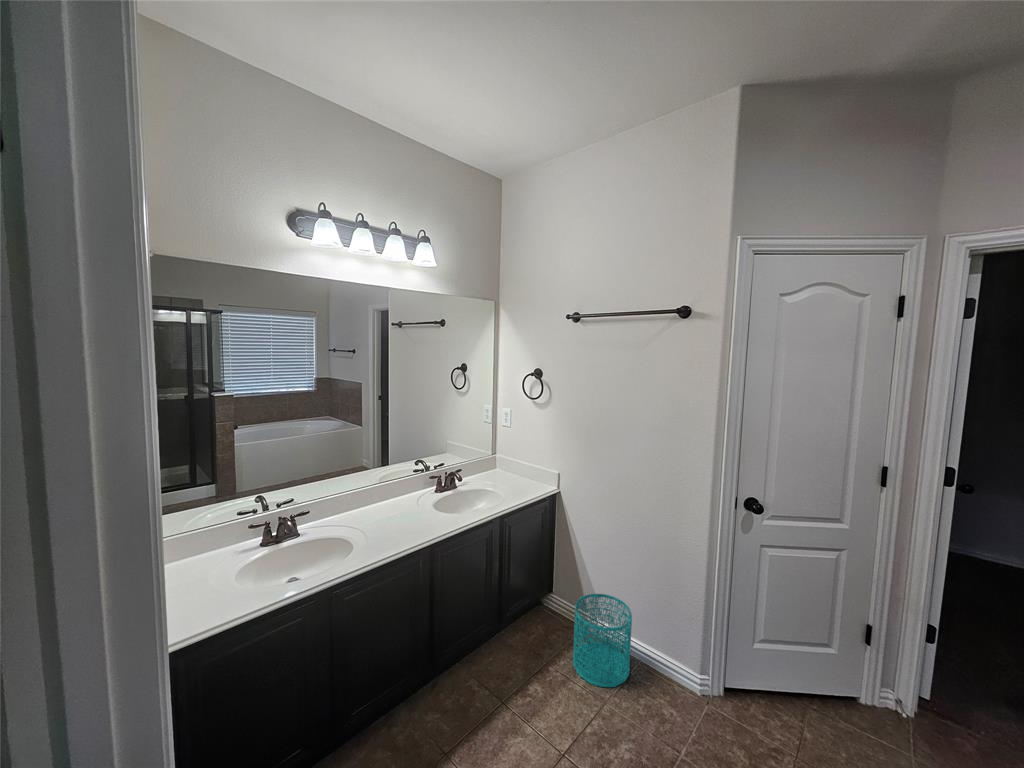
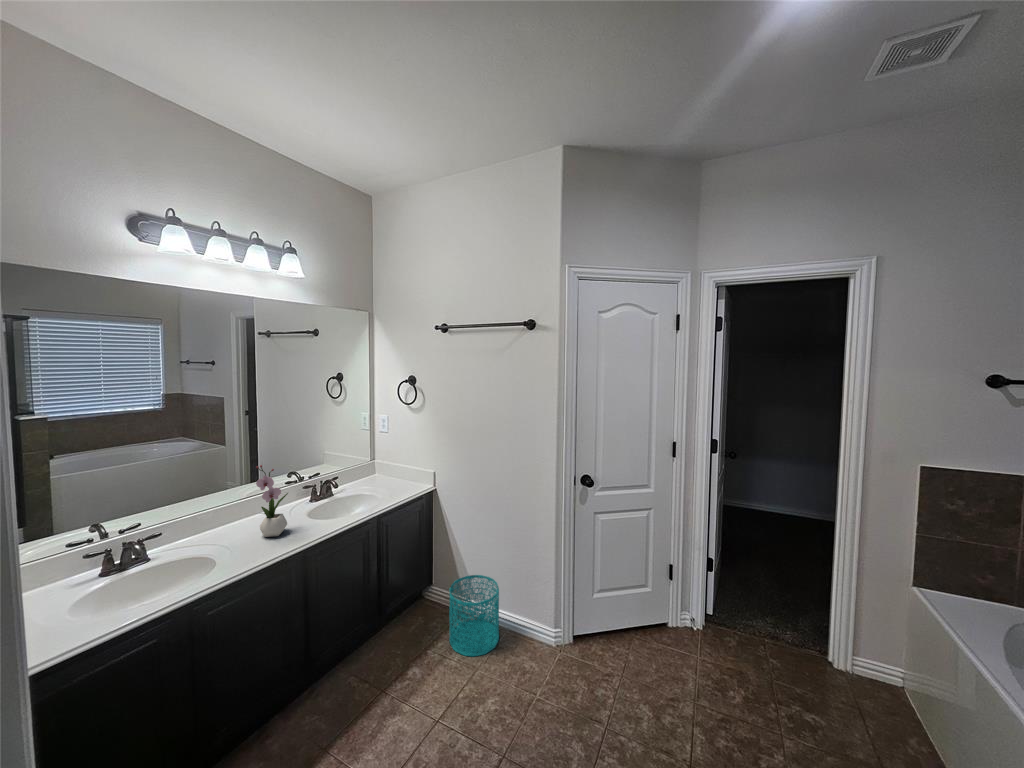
flower arrangement: none [389,454,418,527] -> present [256,465,288,537]

